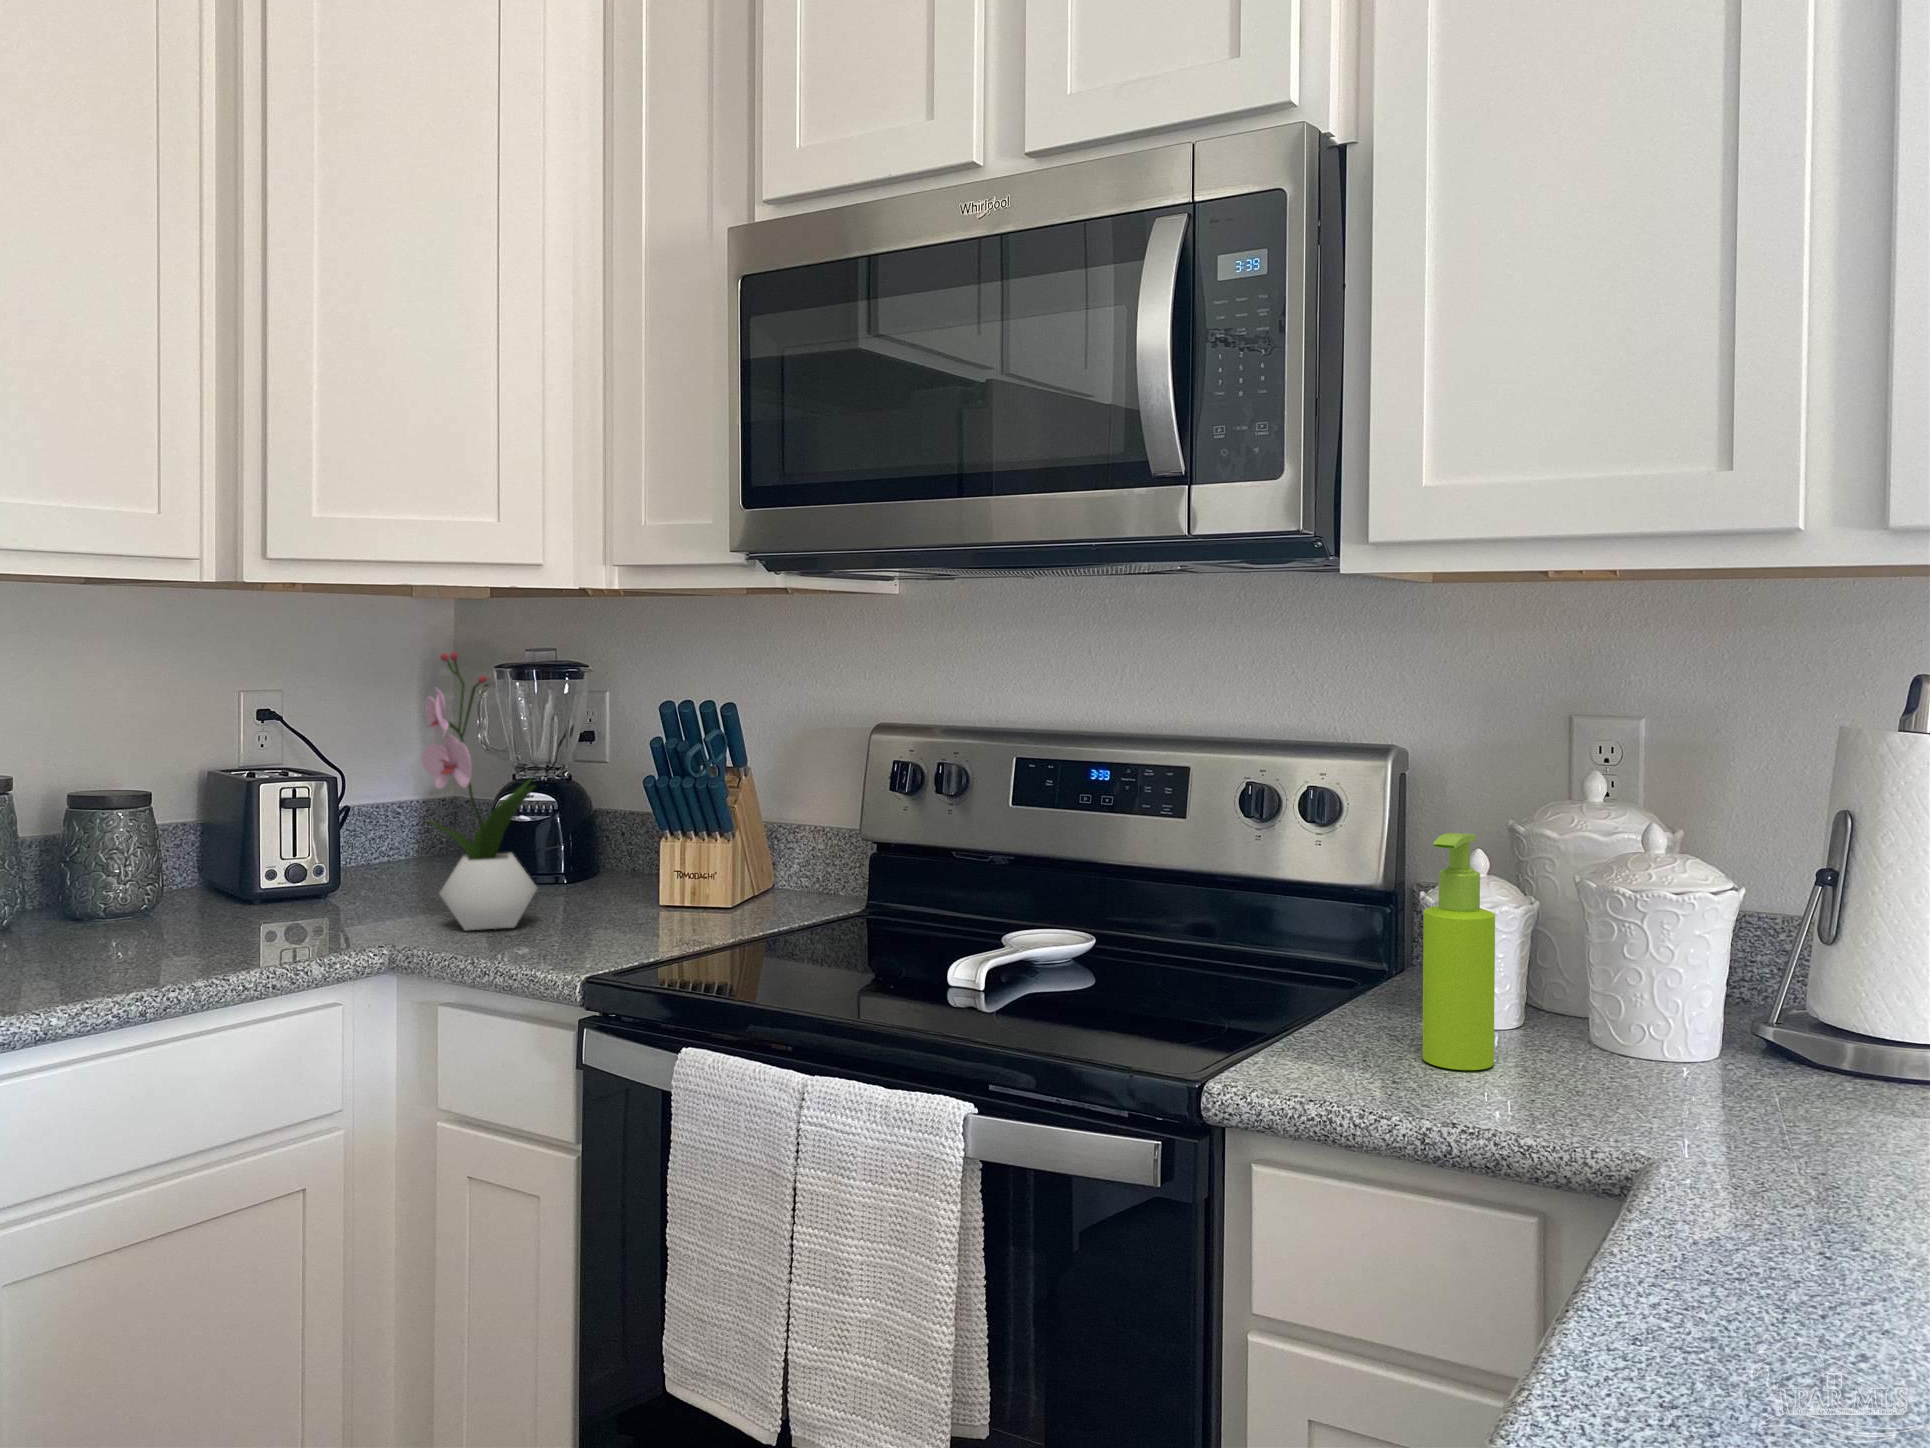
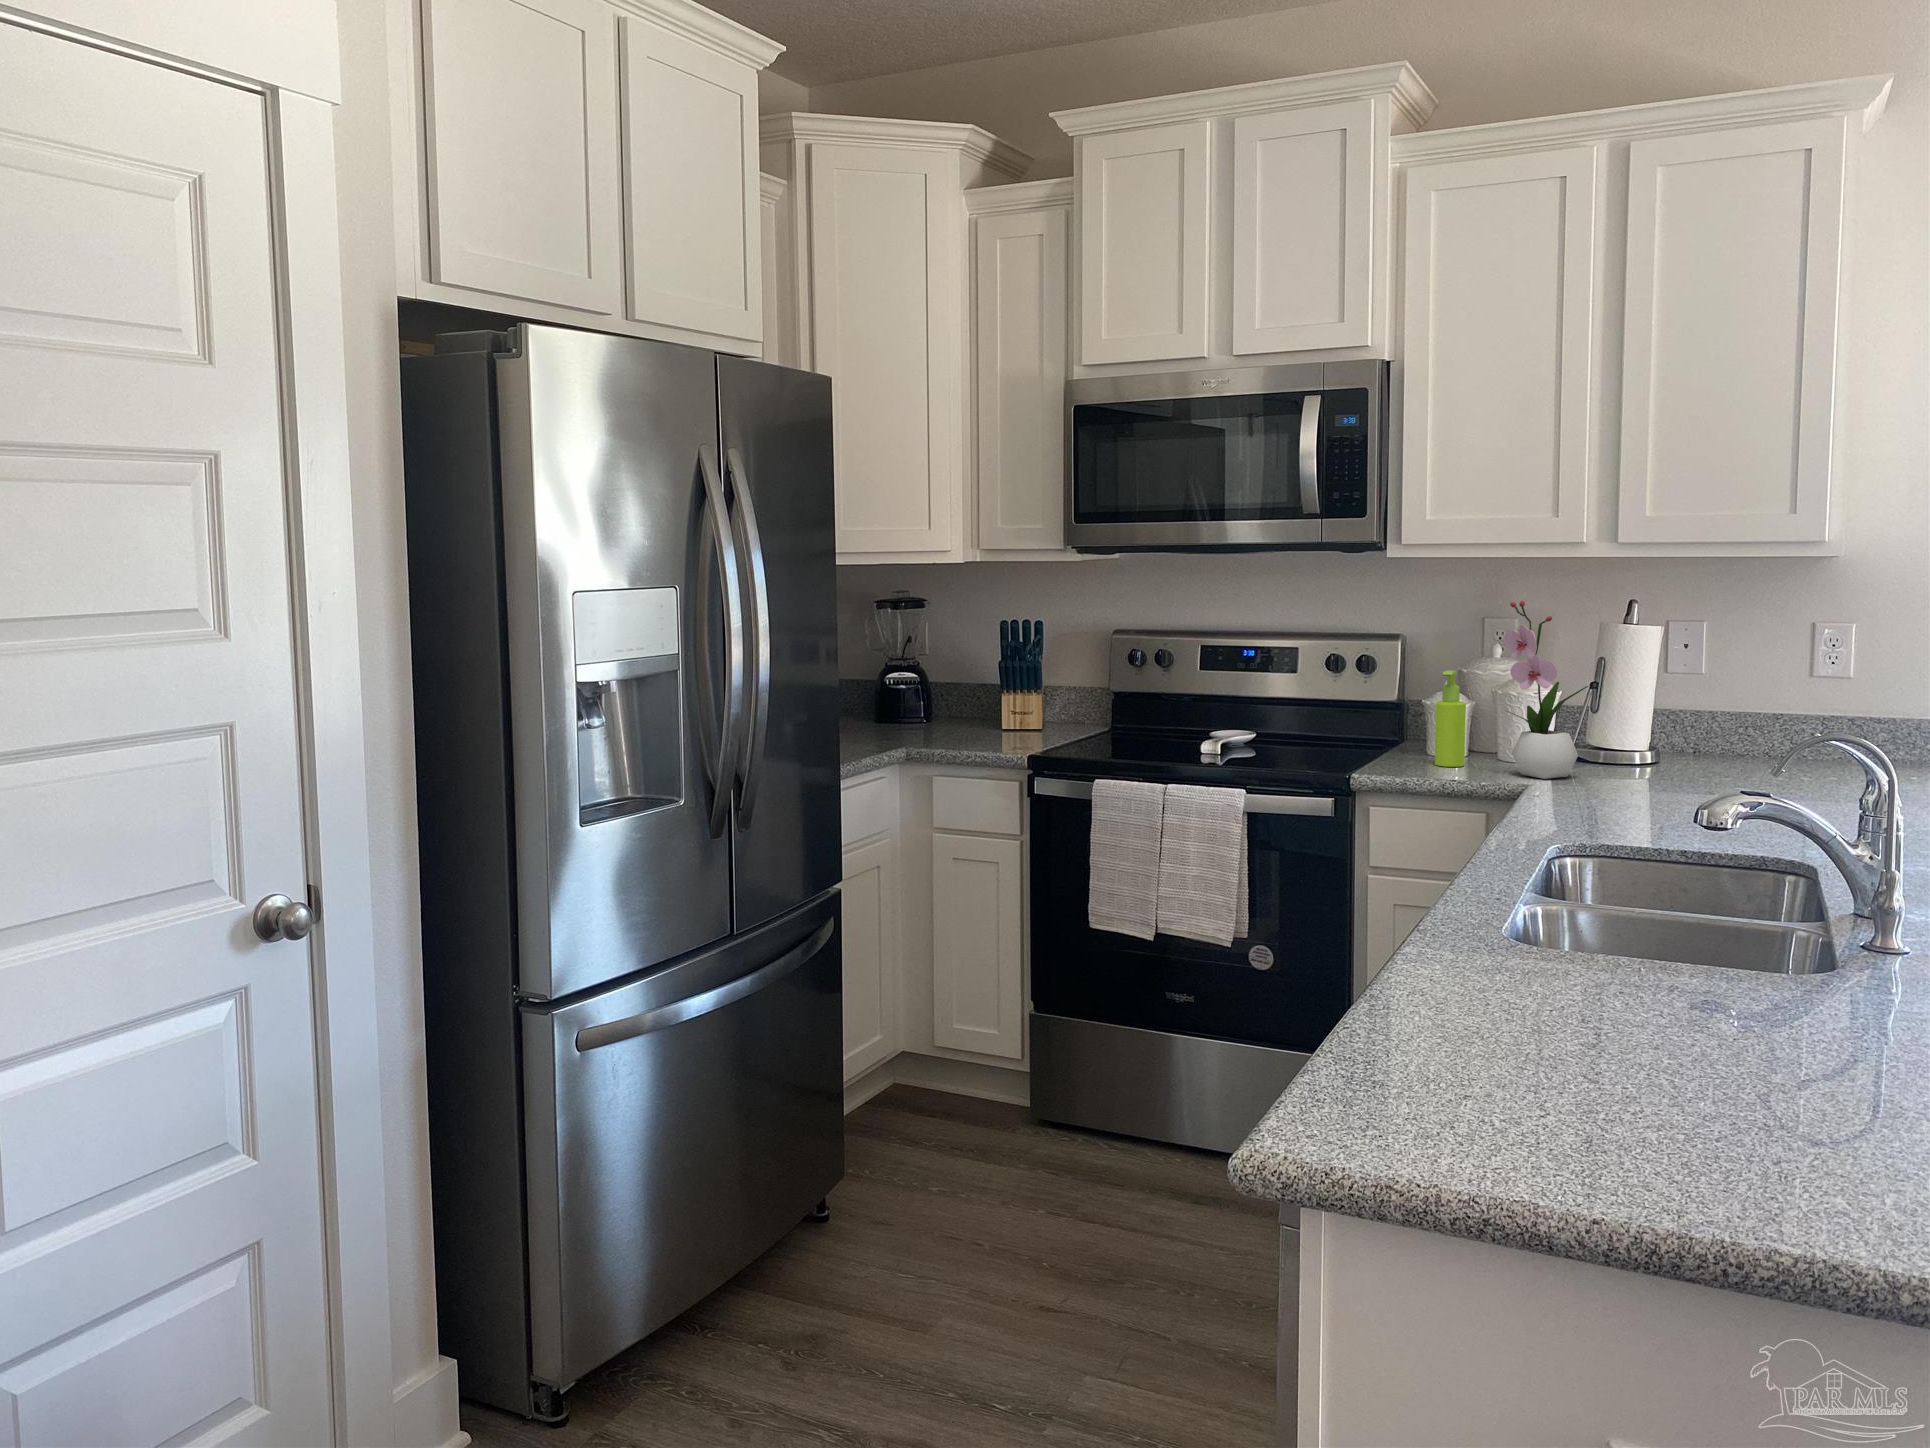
flower arrangement: present [421,652,537,930] -> present [1503,601,1588,779]

